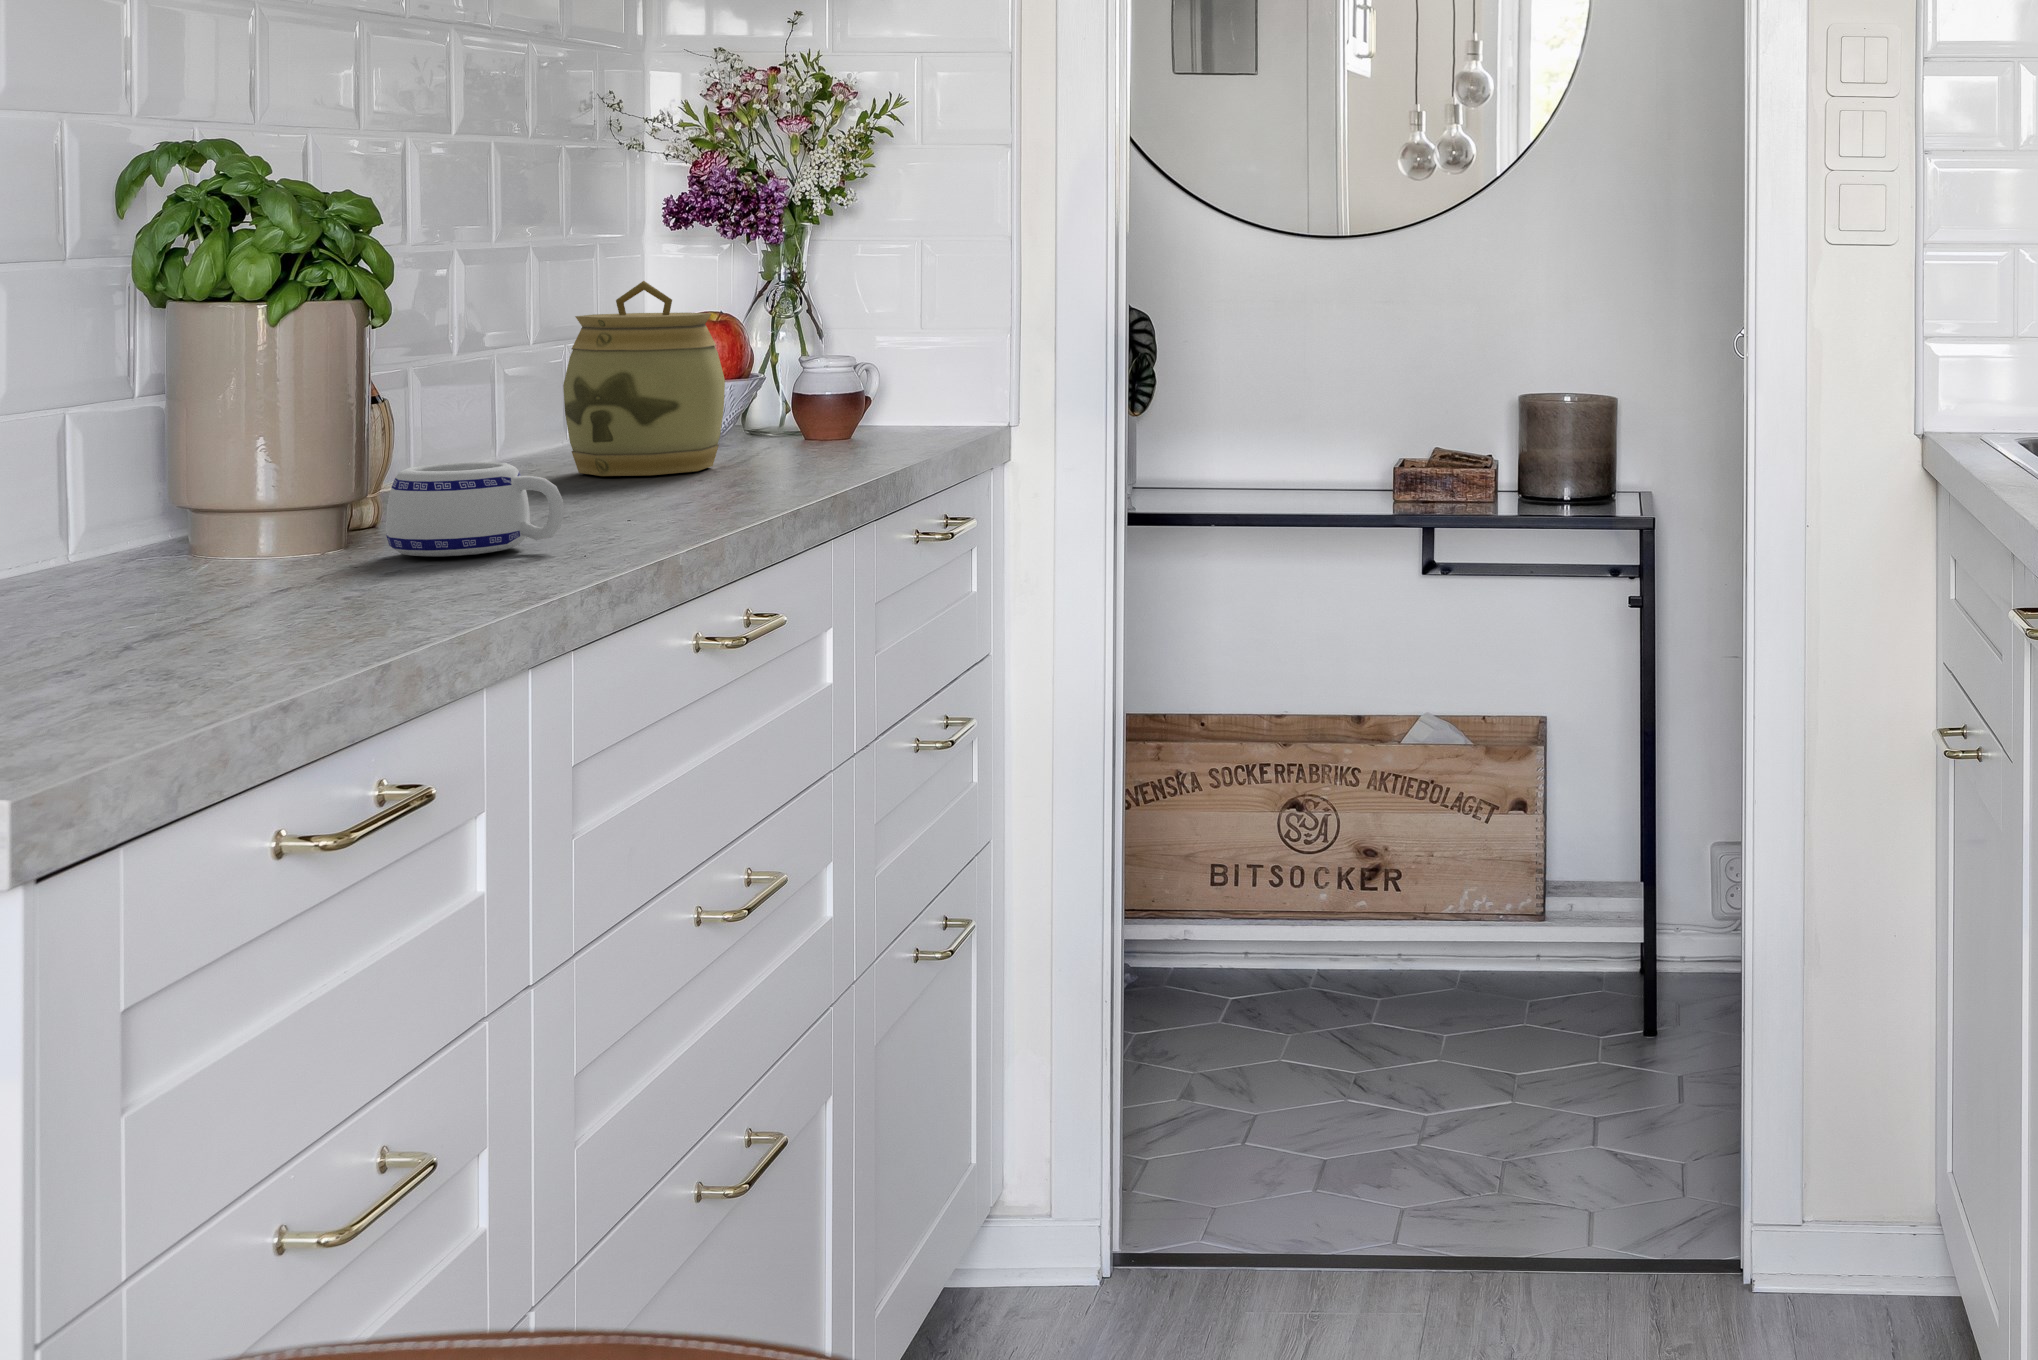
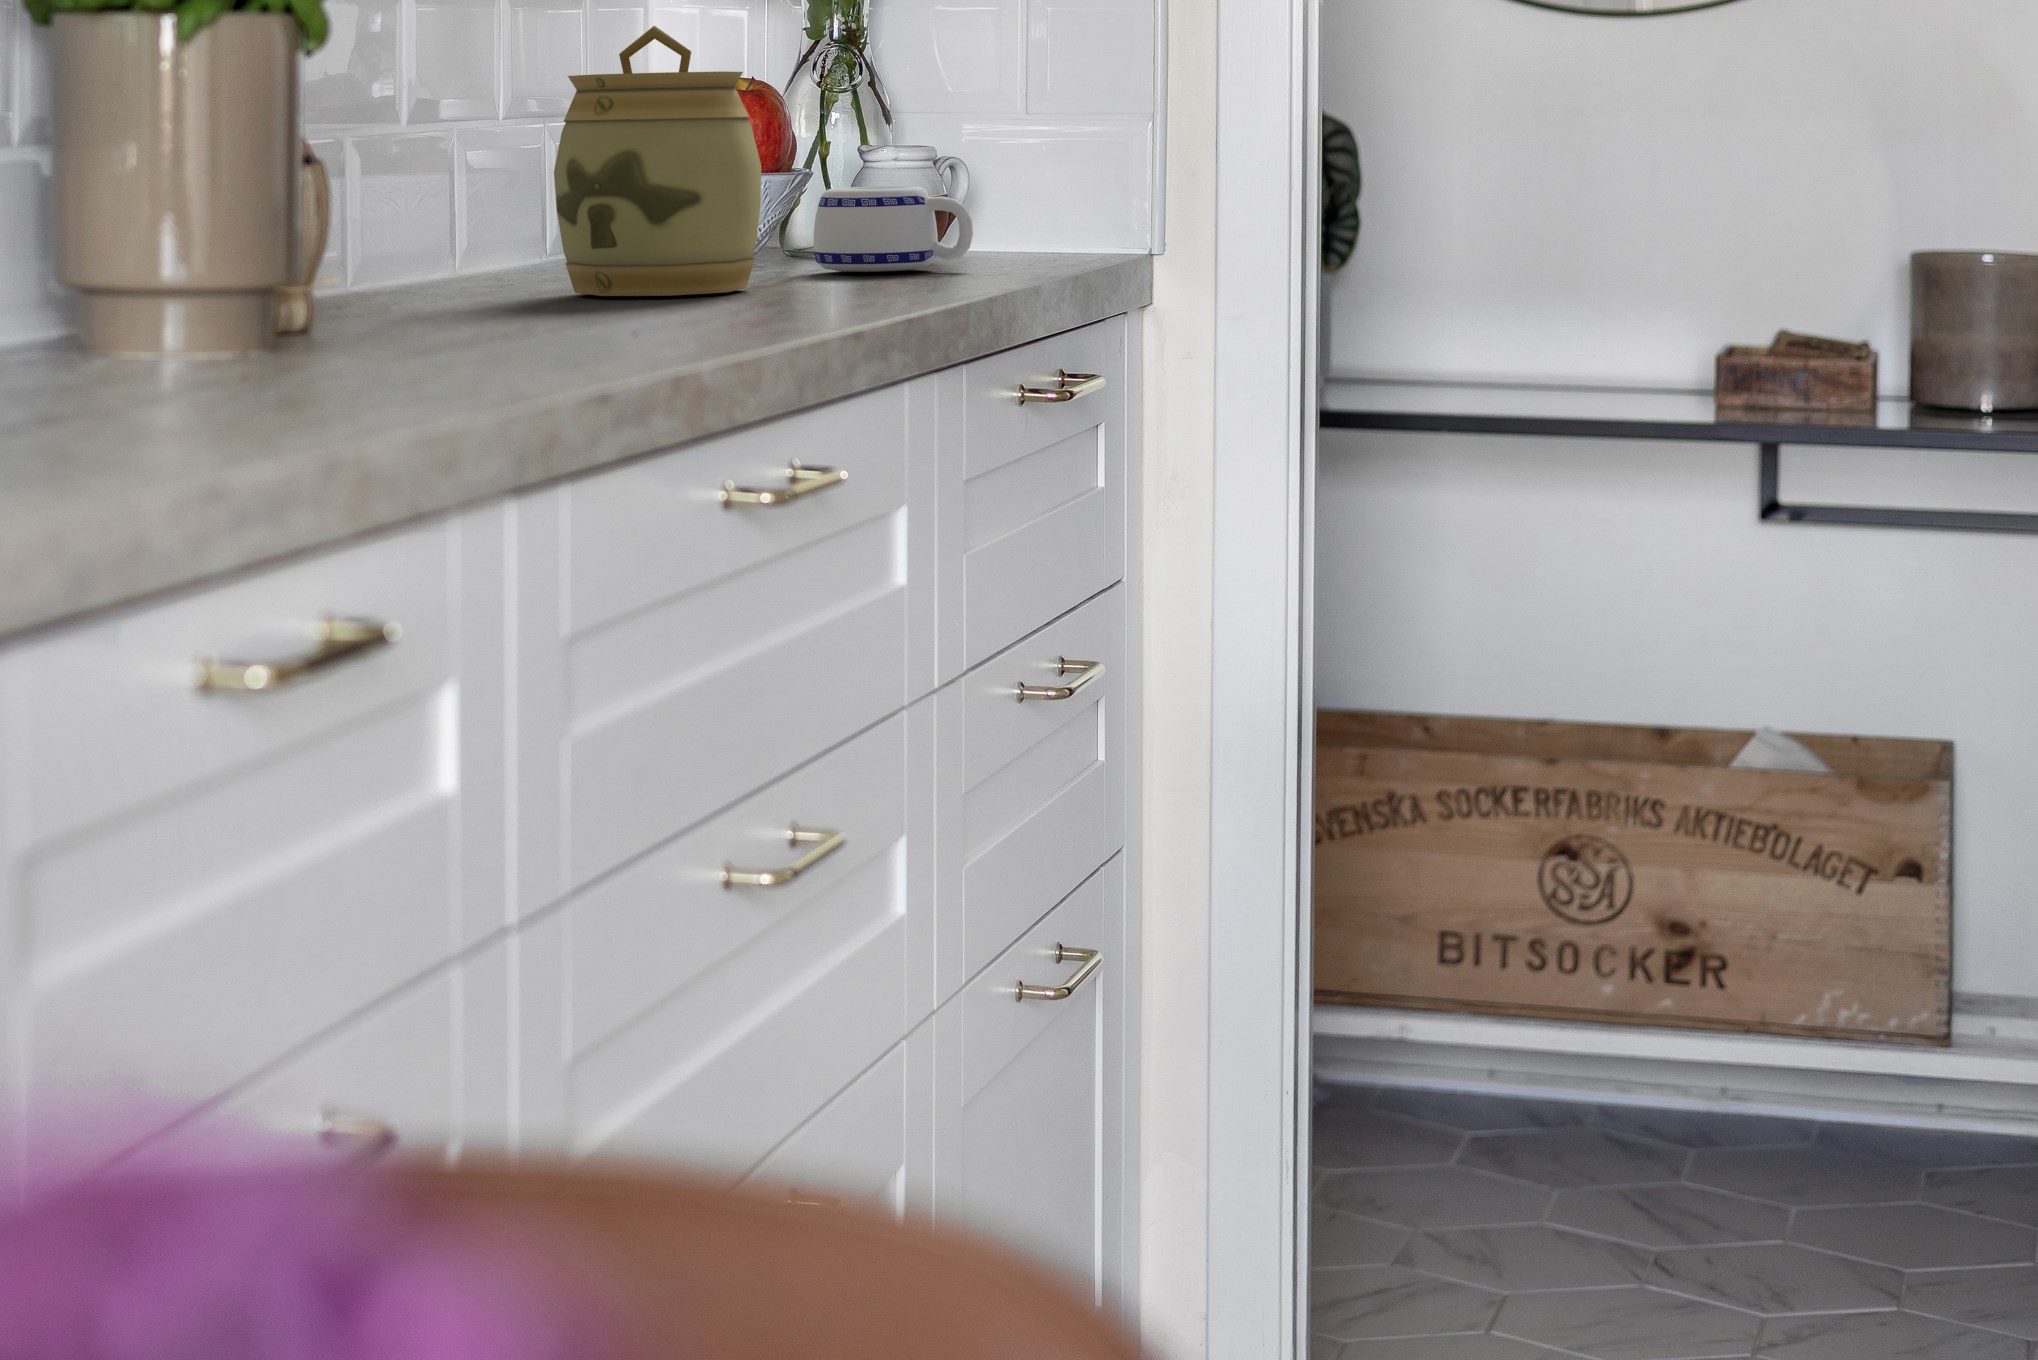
mug: present [386,462,564,557] -> present [814,186,973,272]

